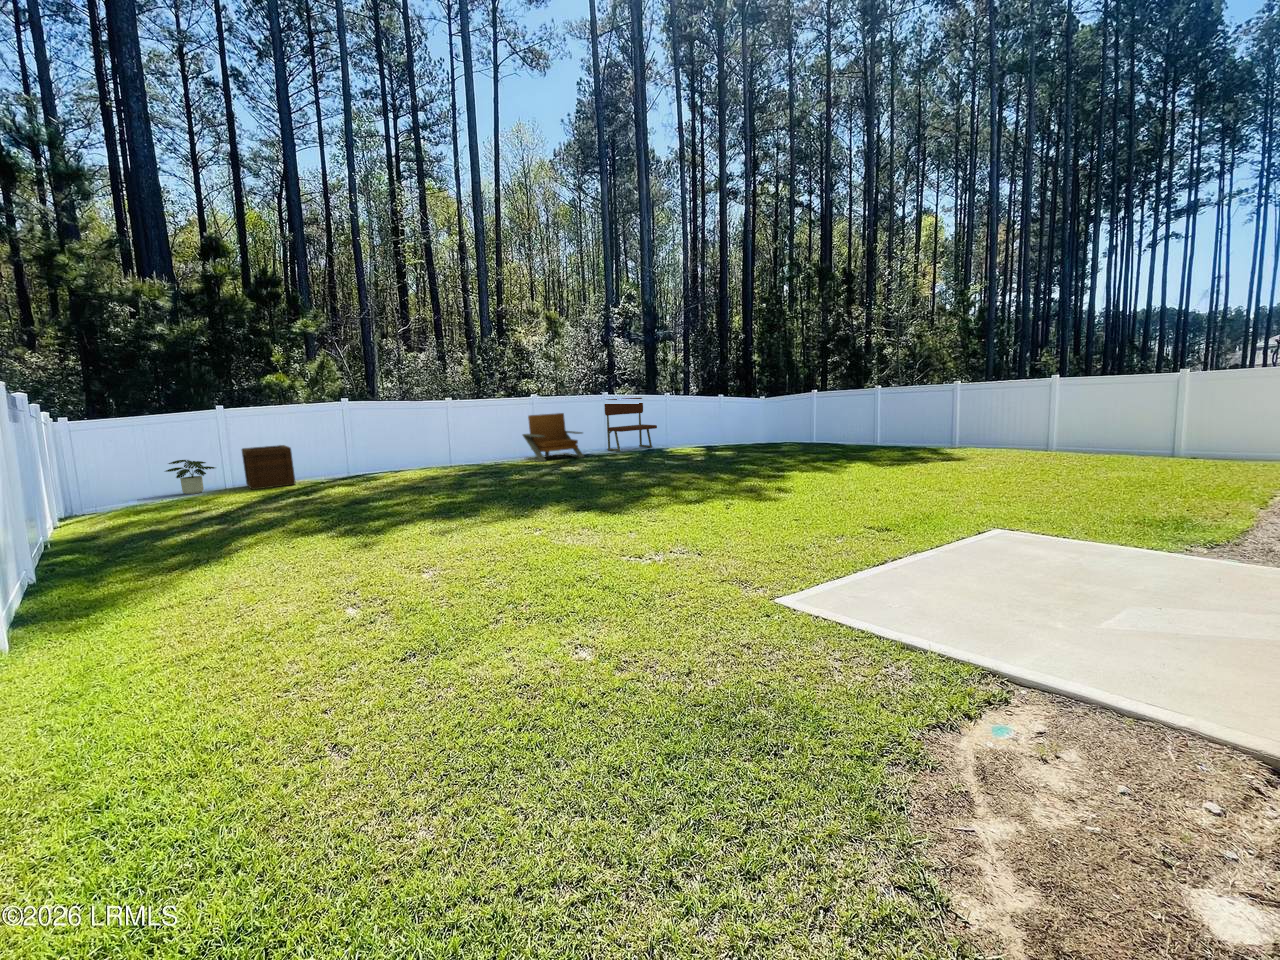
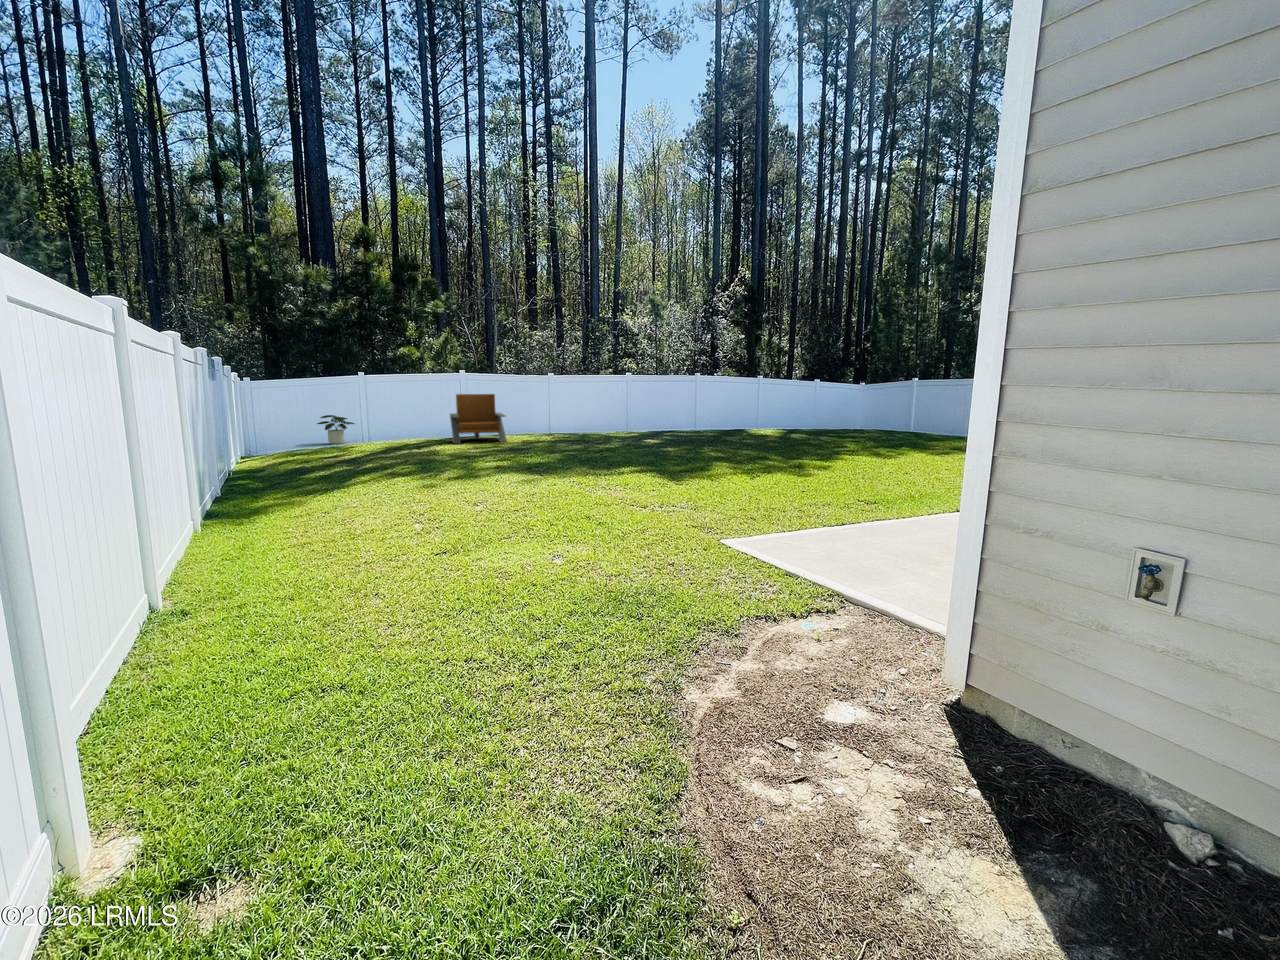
bench: present [604,398,657,452] -> none [699,382,750,434]
lounge chair: present [523,413,584,462] -> present [450,394,506,444]
wooden crate: present [242,445,295,490] -> none [375,408,415,444]

